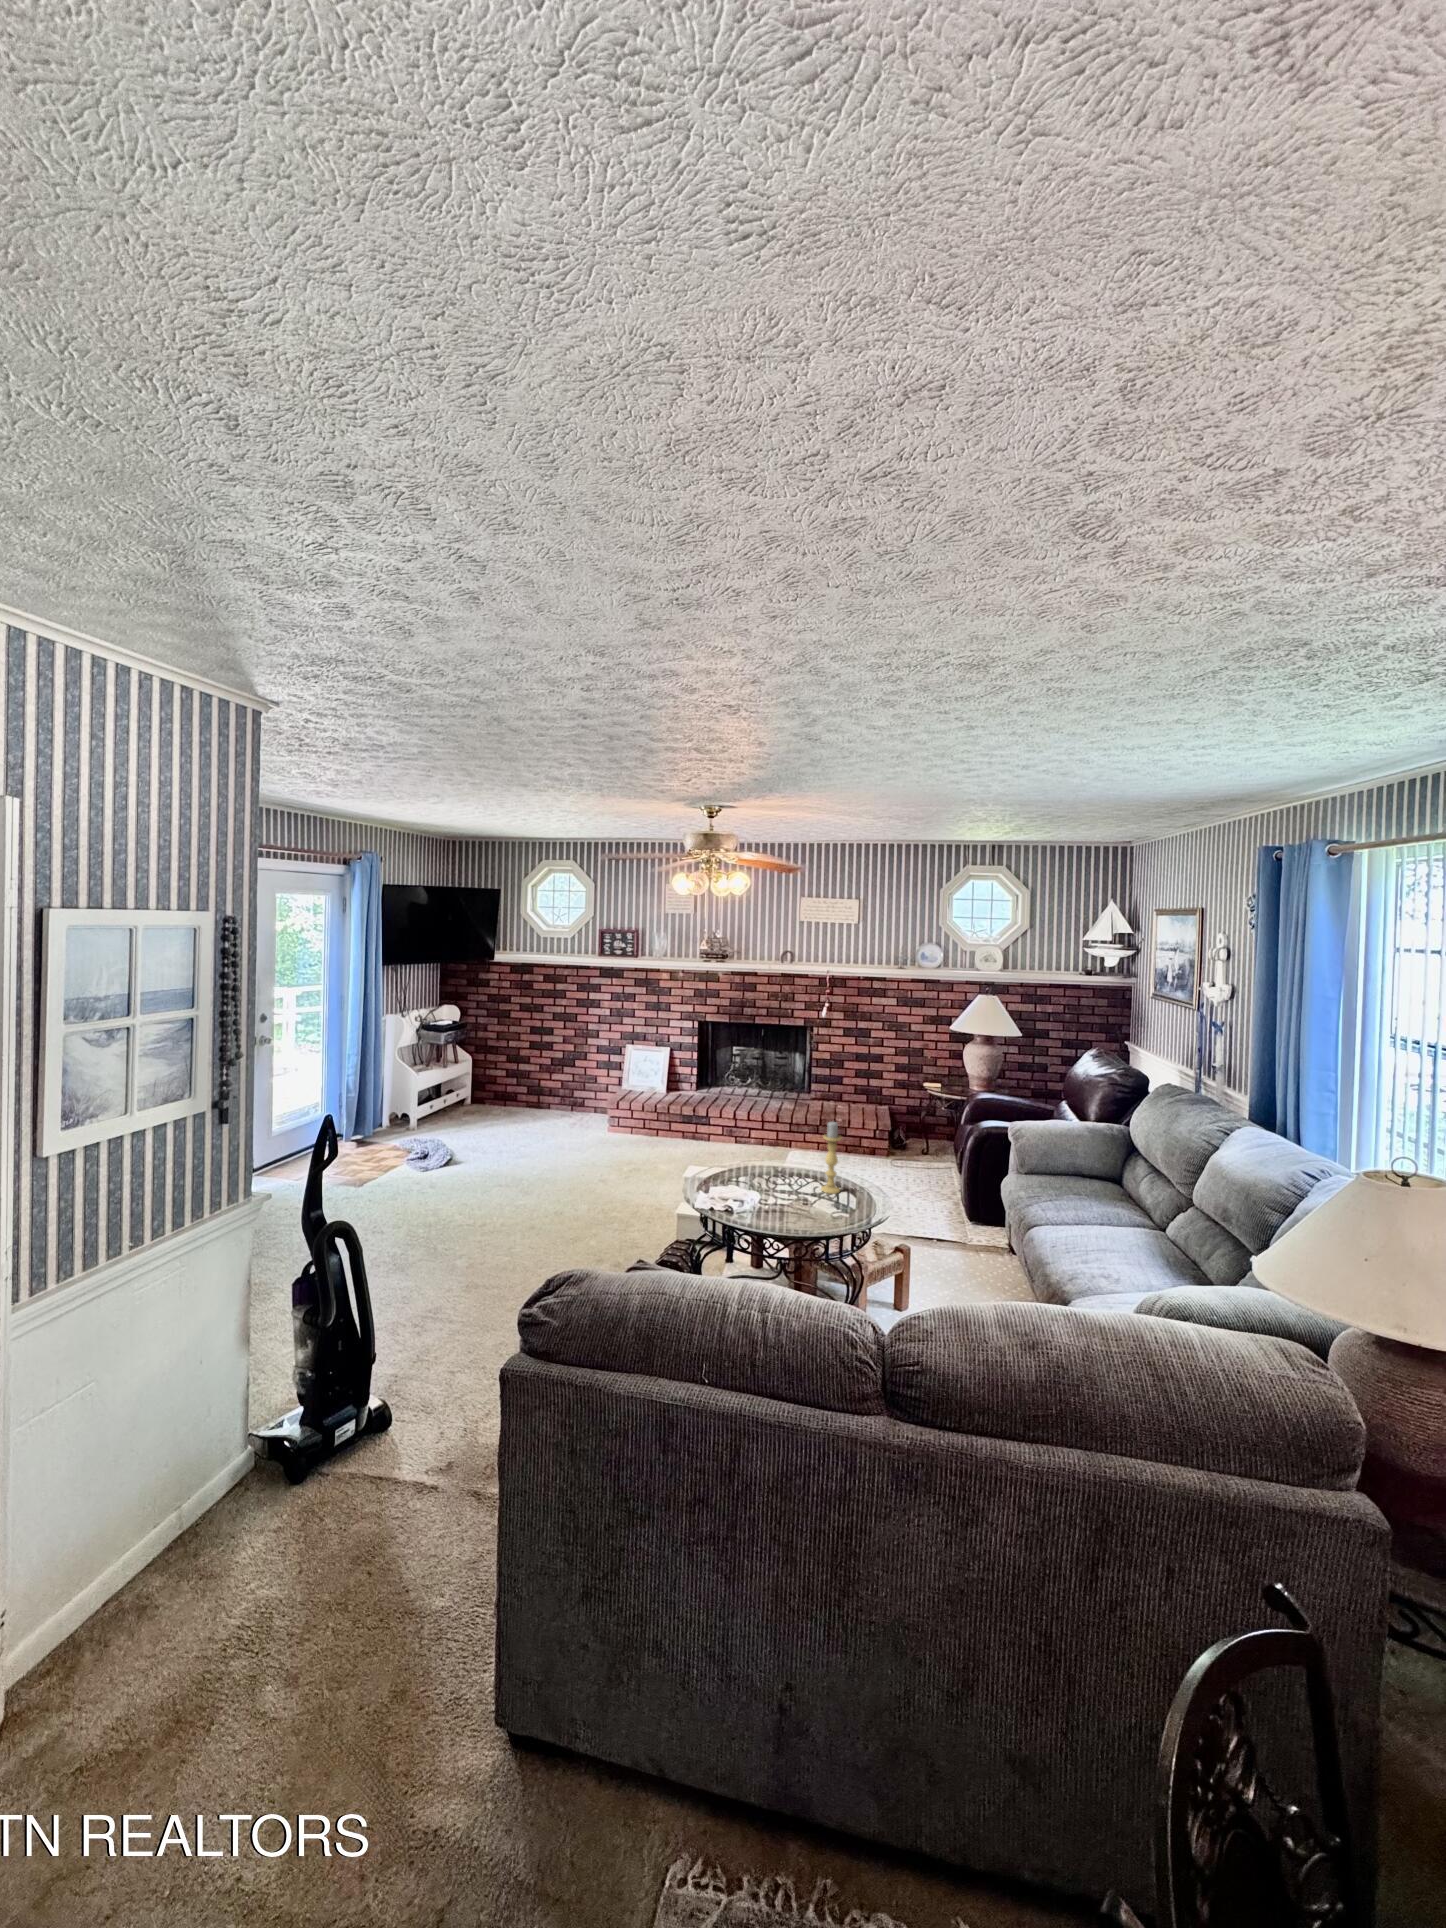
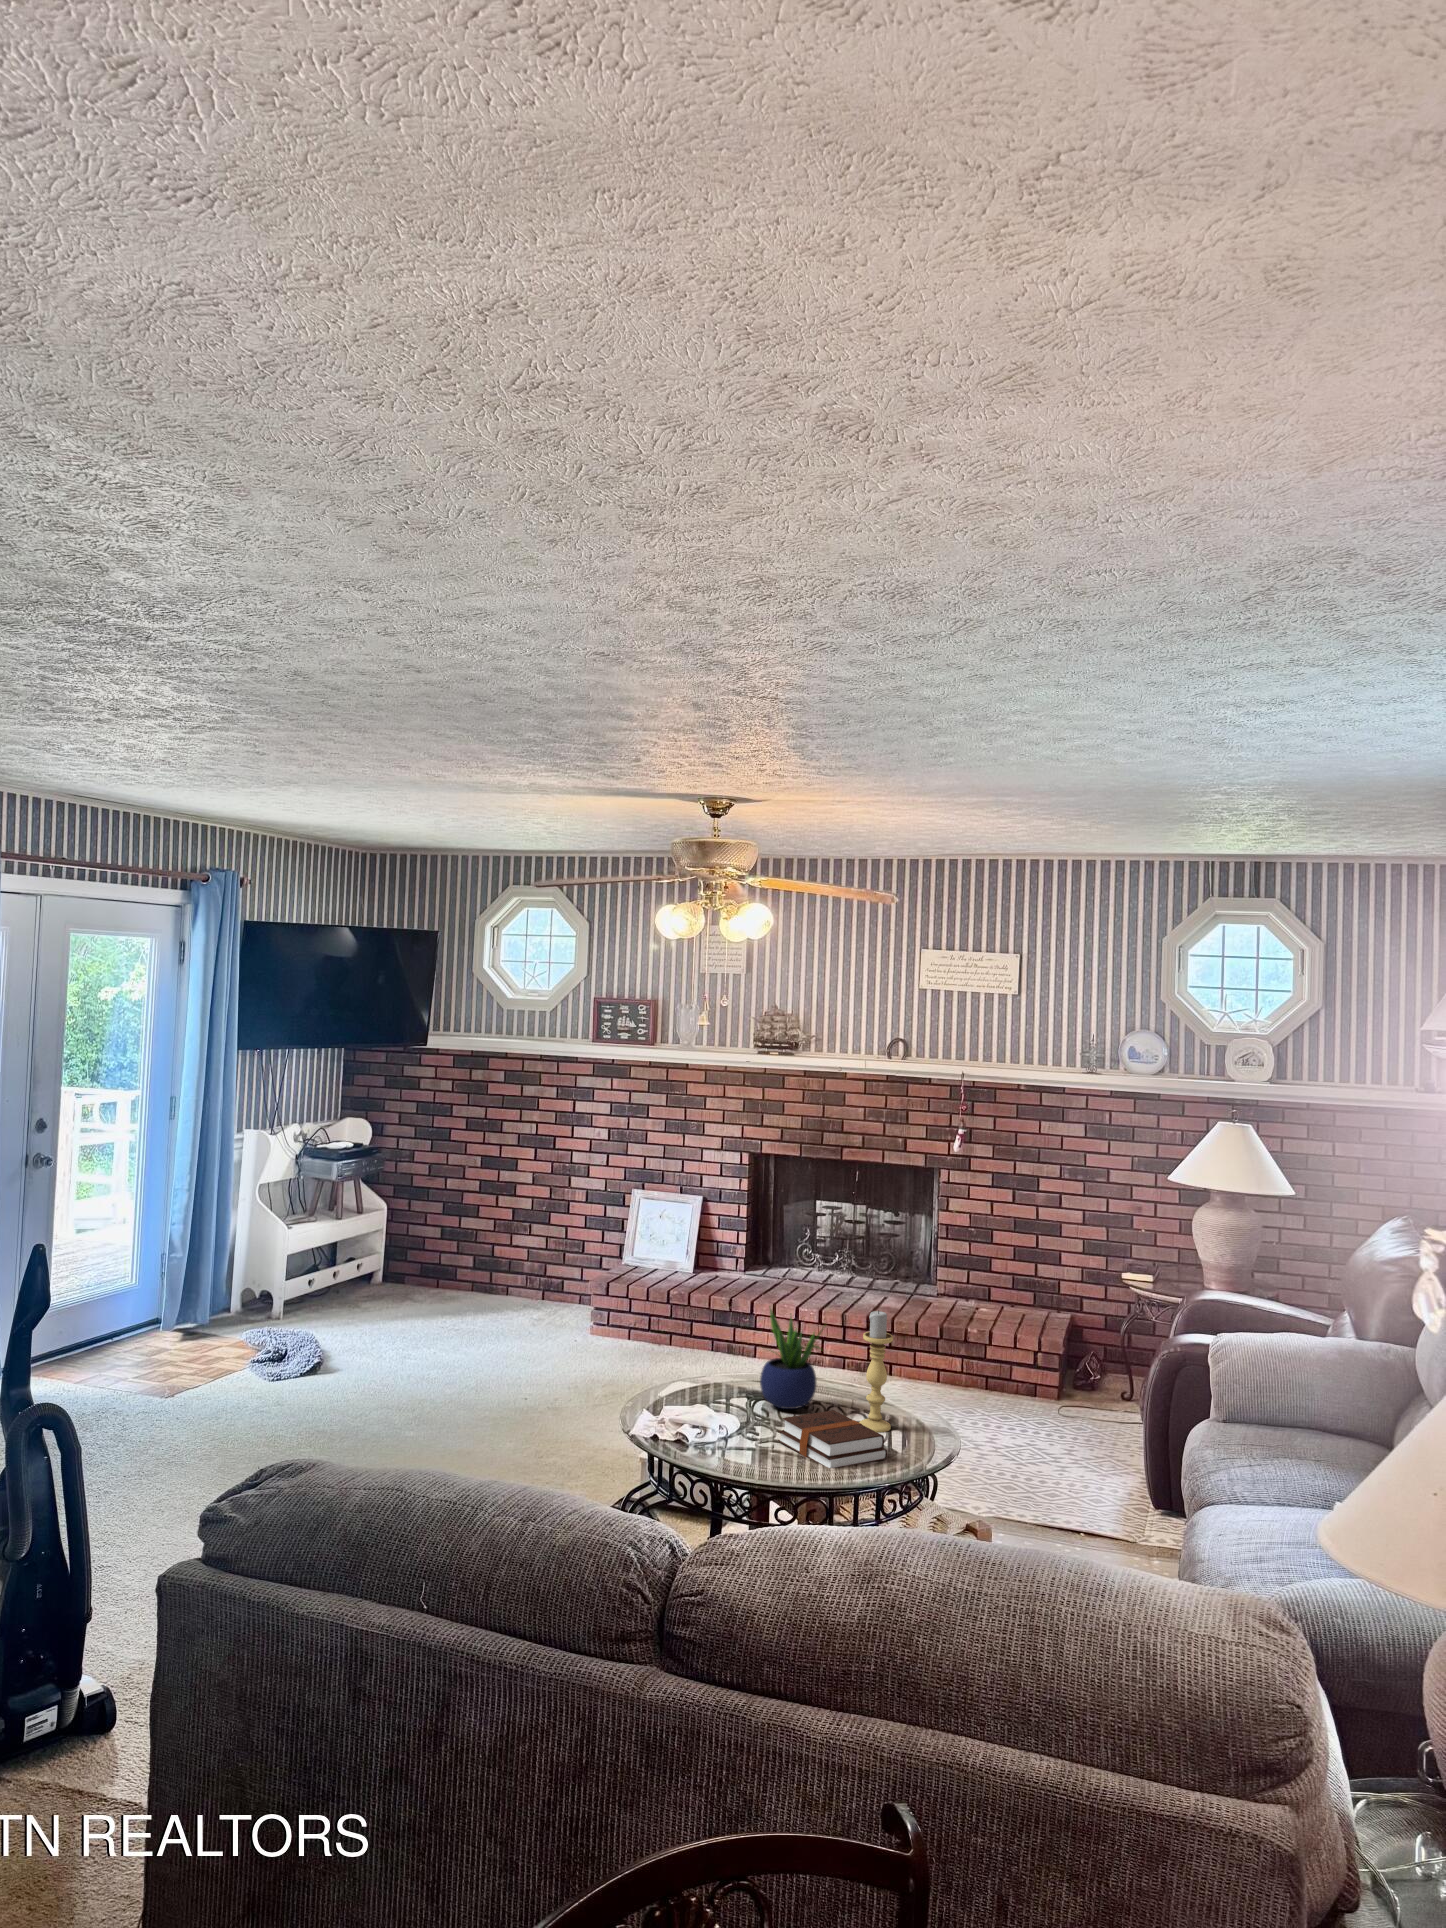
potted plant: none [756,1119,796,1182] -> present [760,1310,825,1409]
hardback book: none [781,1183,850,1222] -> present [778,1410,887,1468]

